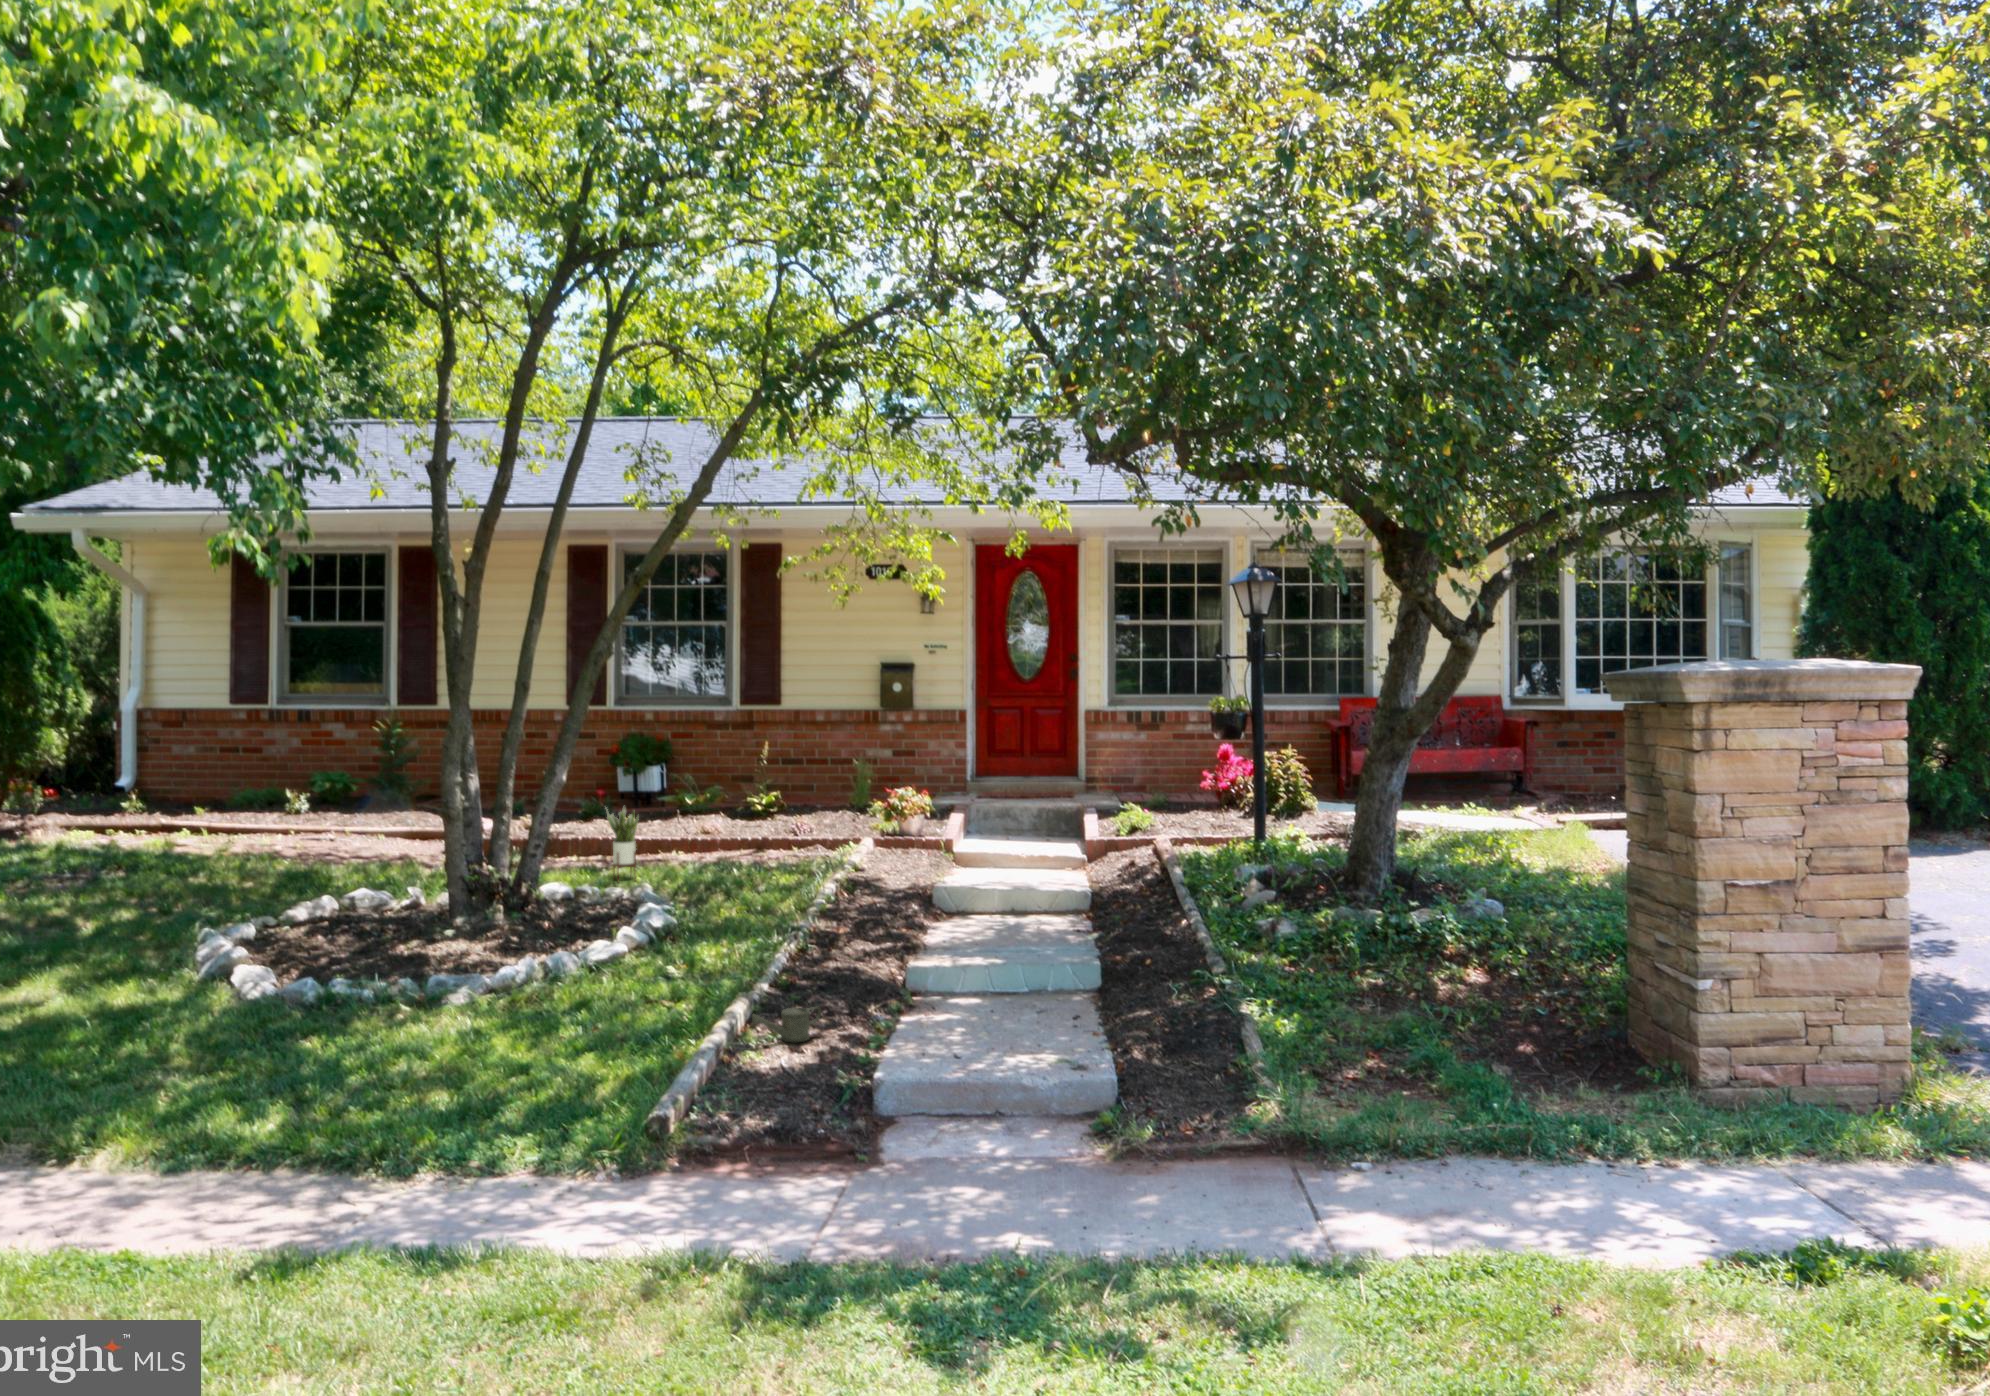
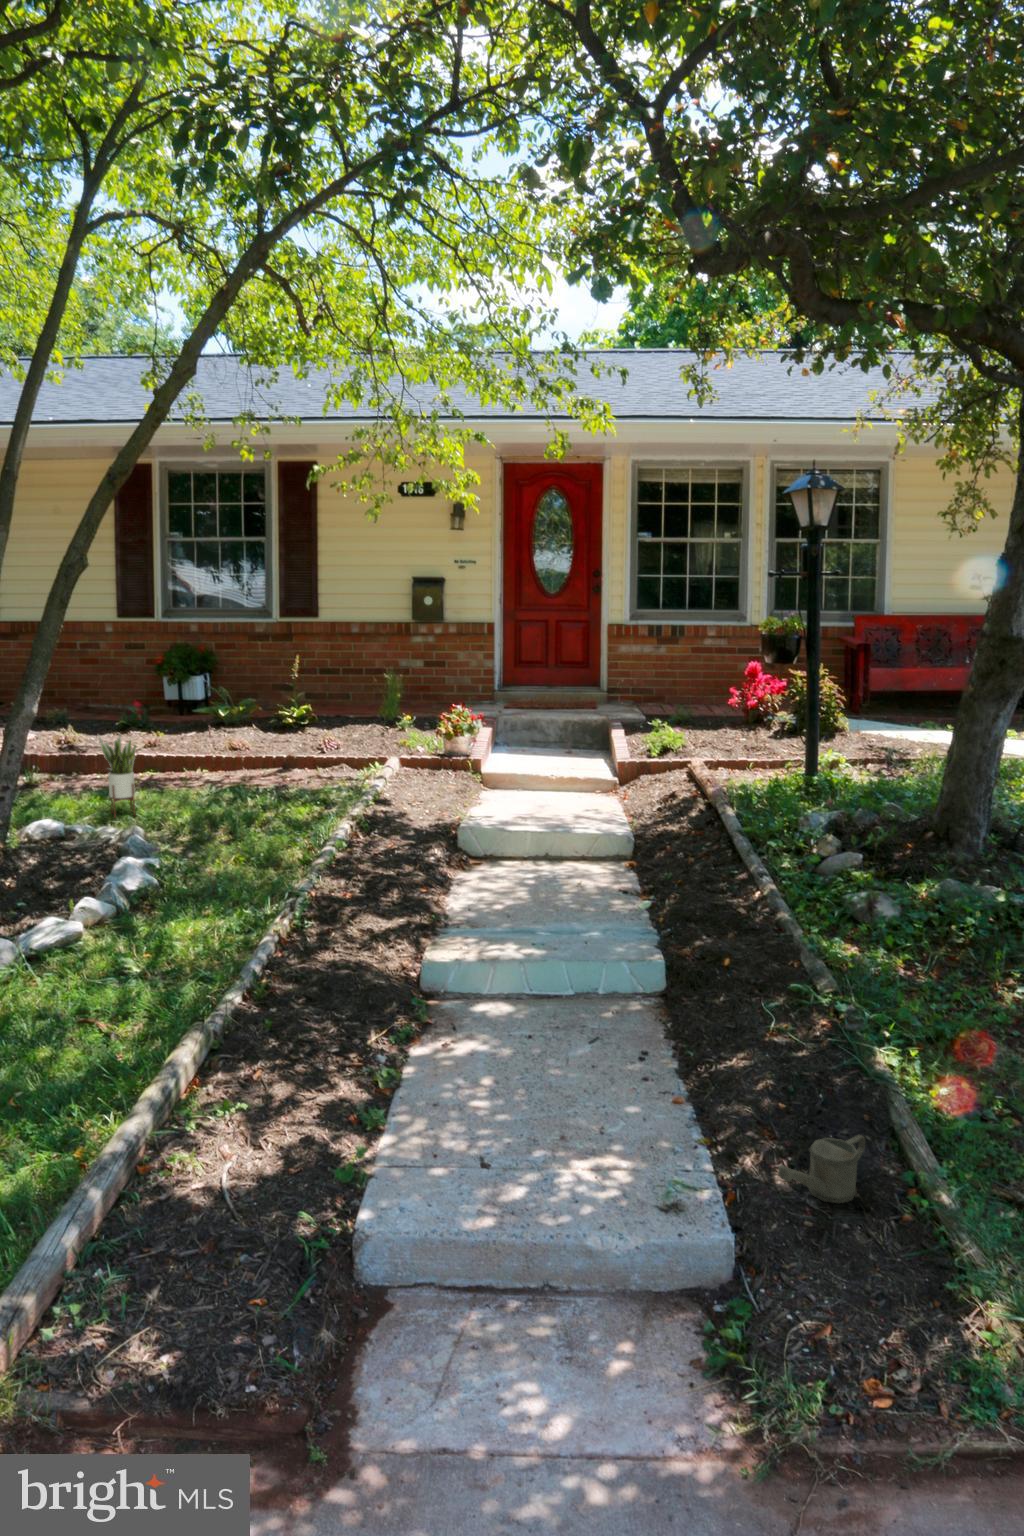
watering can: present [752,1007,821,1042] -> present [778,1135,865,1203]

